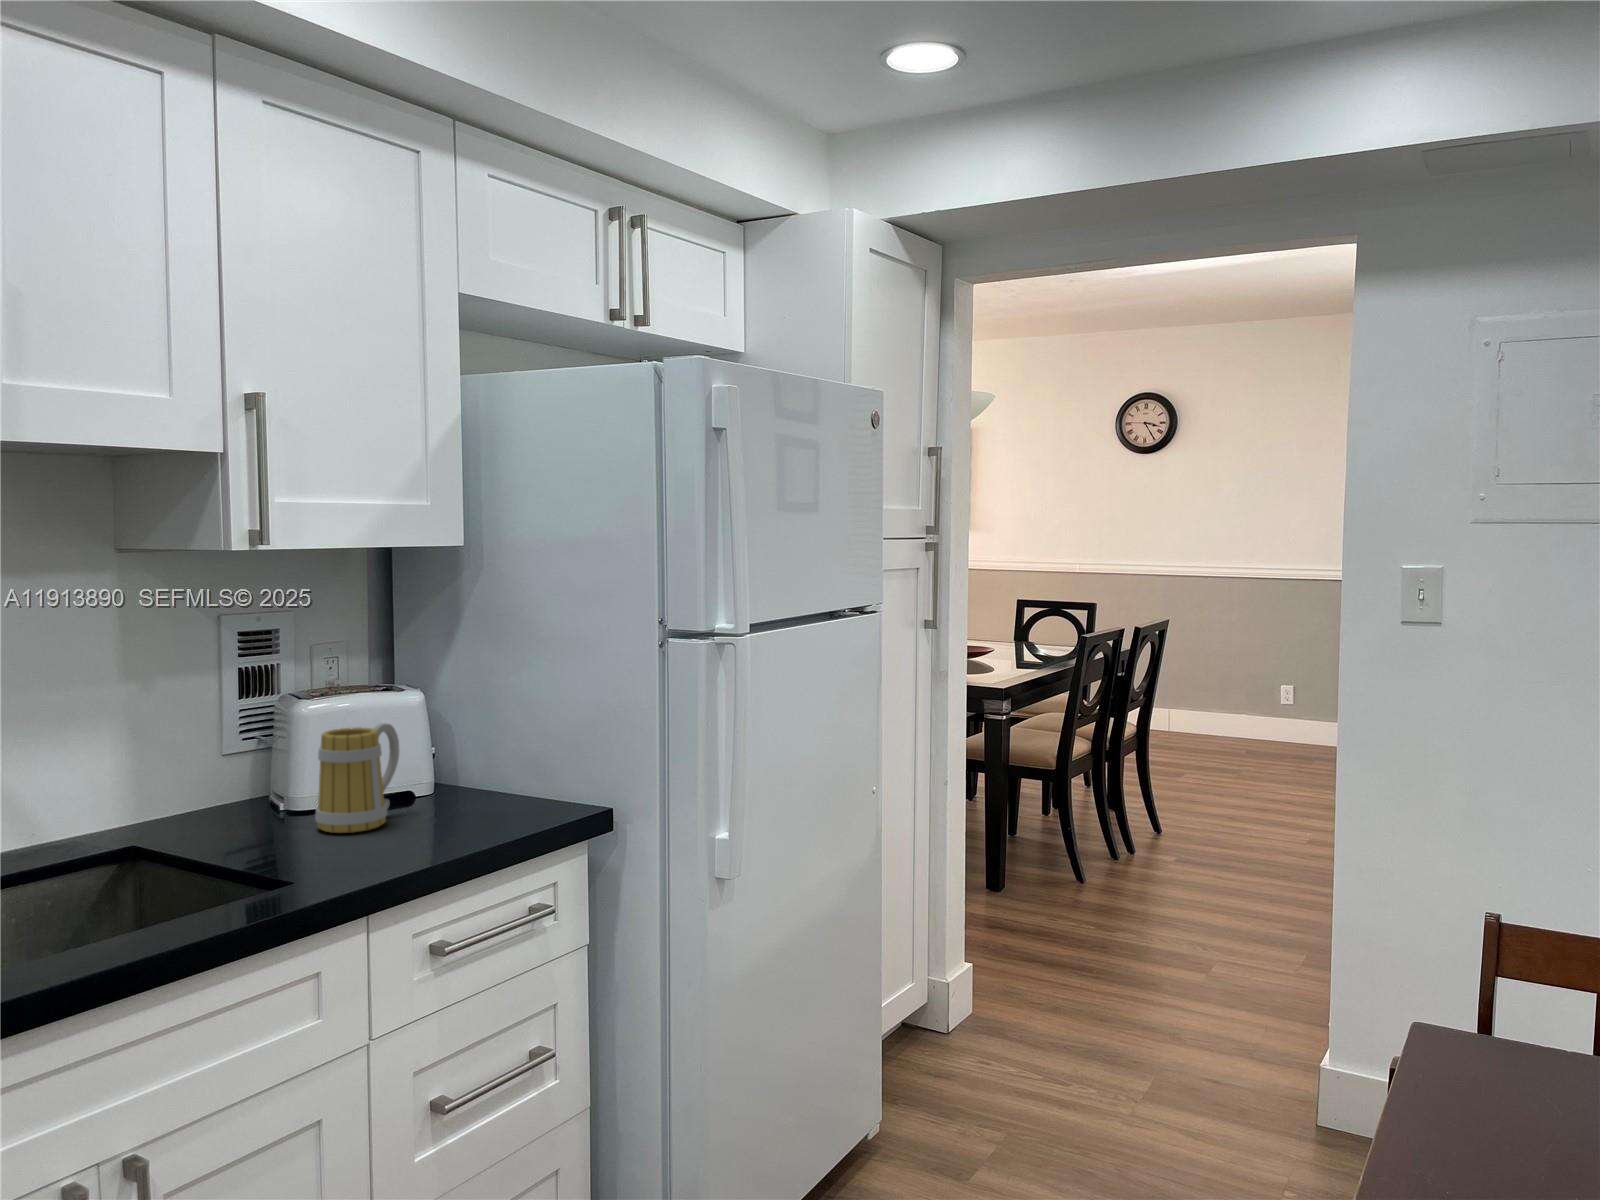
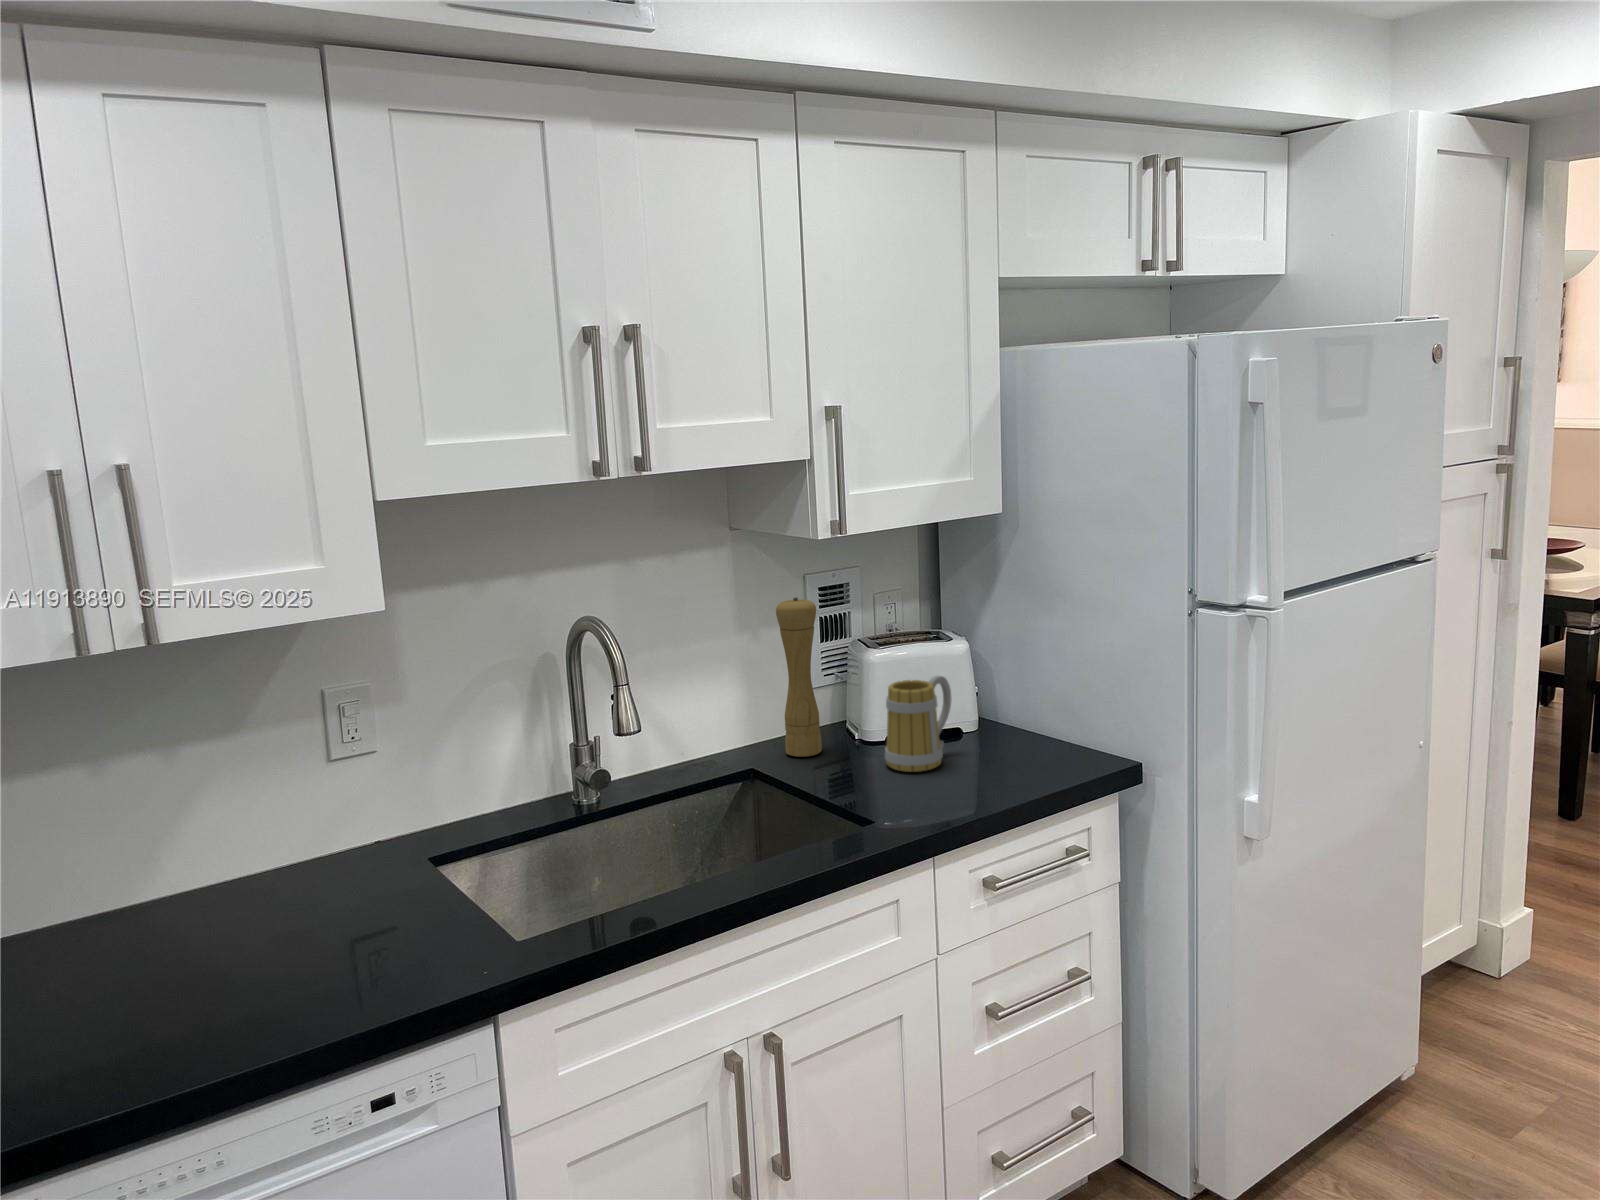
pepper mill: none [178,634,236,828] -> present [776,597,822,757]

